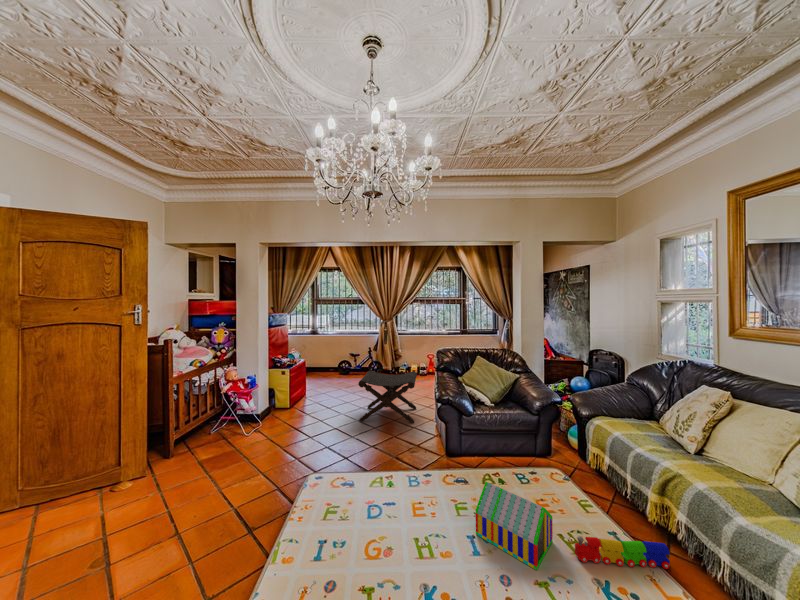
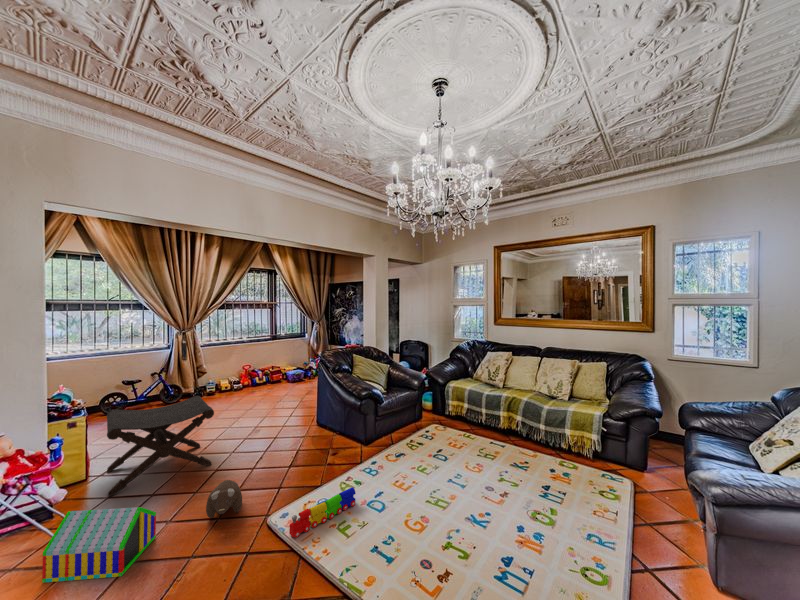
plush toy: none [387,433,412,459] -> present [206,480,242,518]
toy house: present [476,482,553,570] -> present [42,507,156,583]
toy train: present [575,536,670,569] -> present [289,487,356,538]

